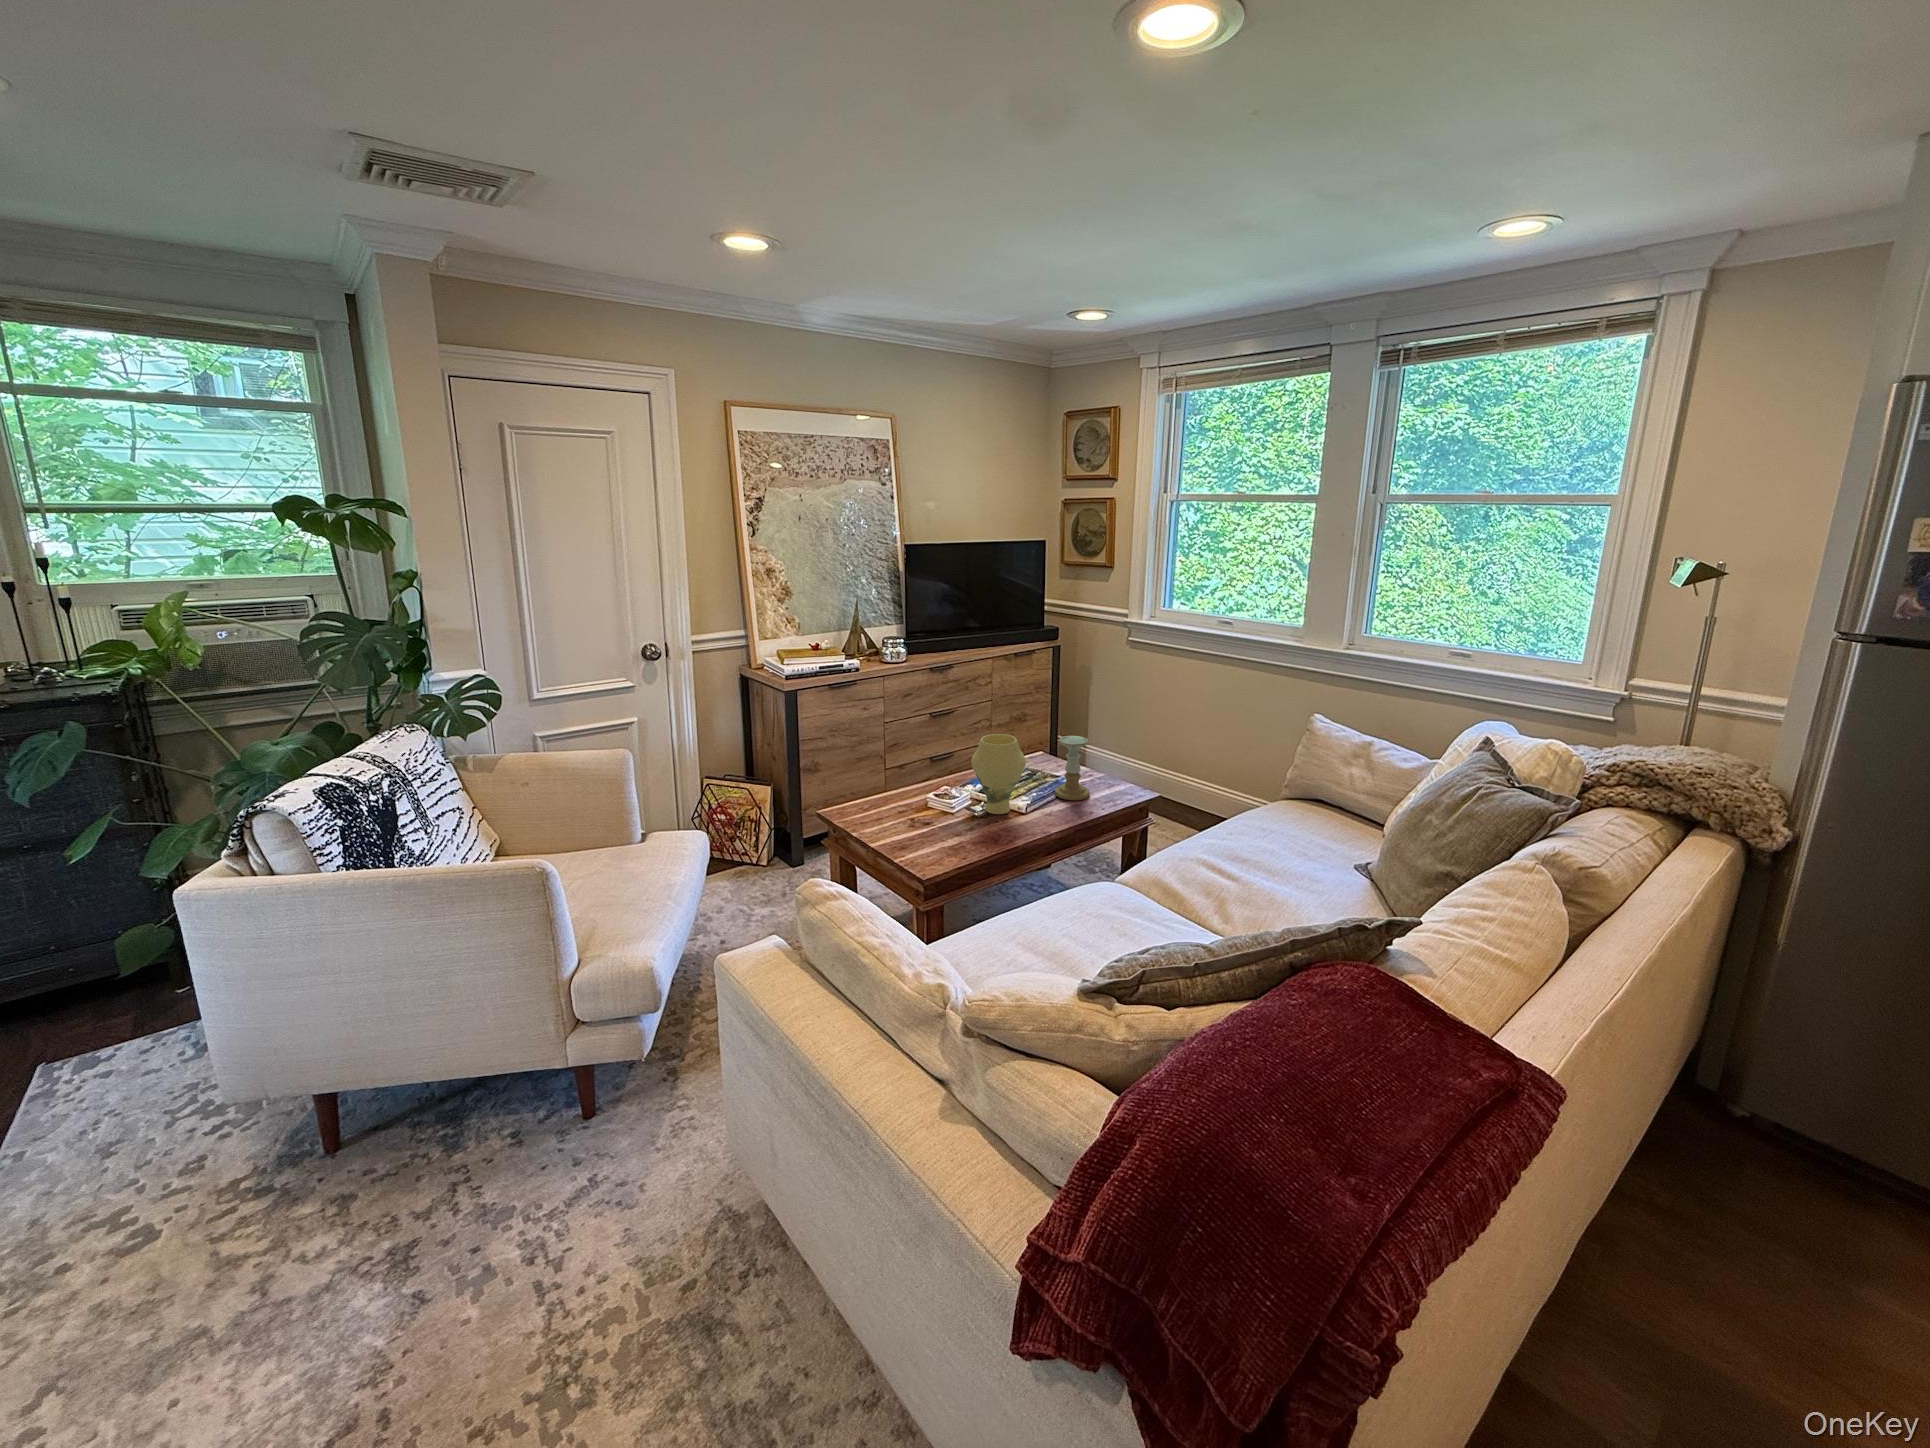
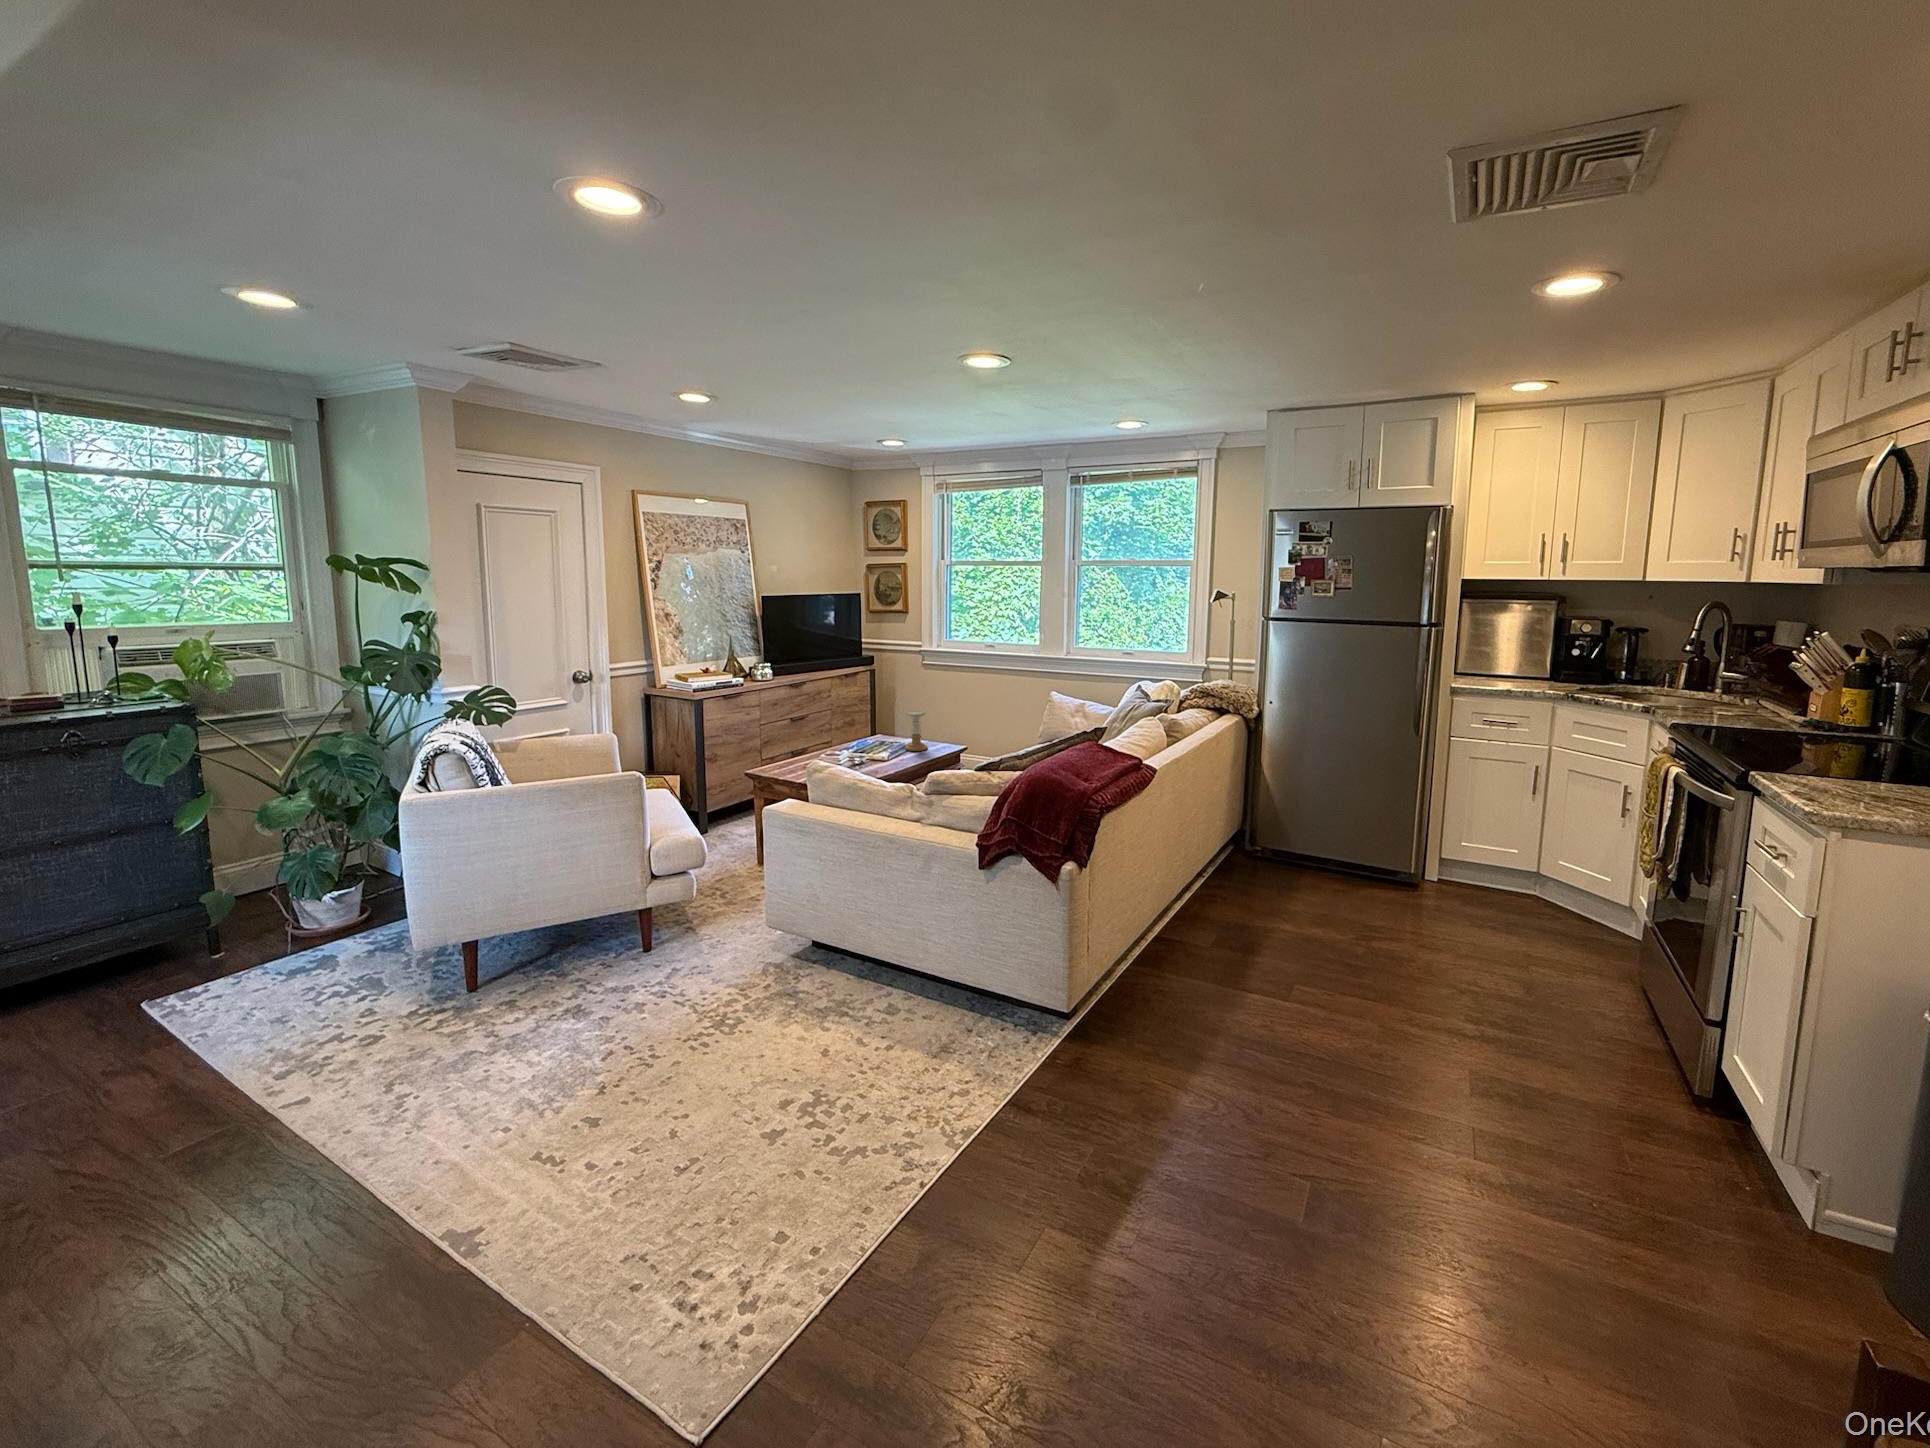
vase: present [971,734,1026,814] -> none [855,710,890,761]

